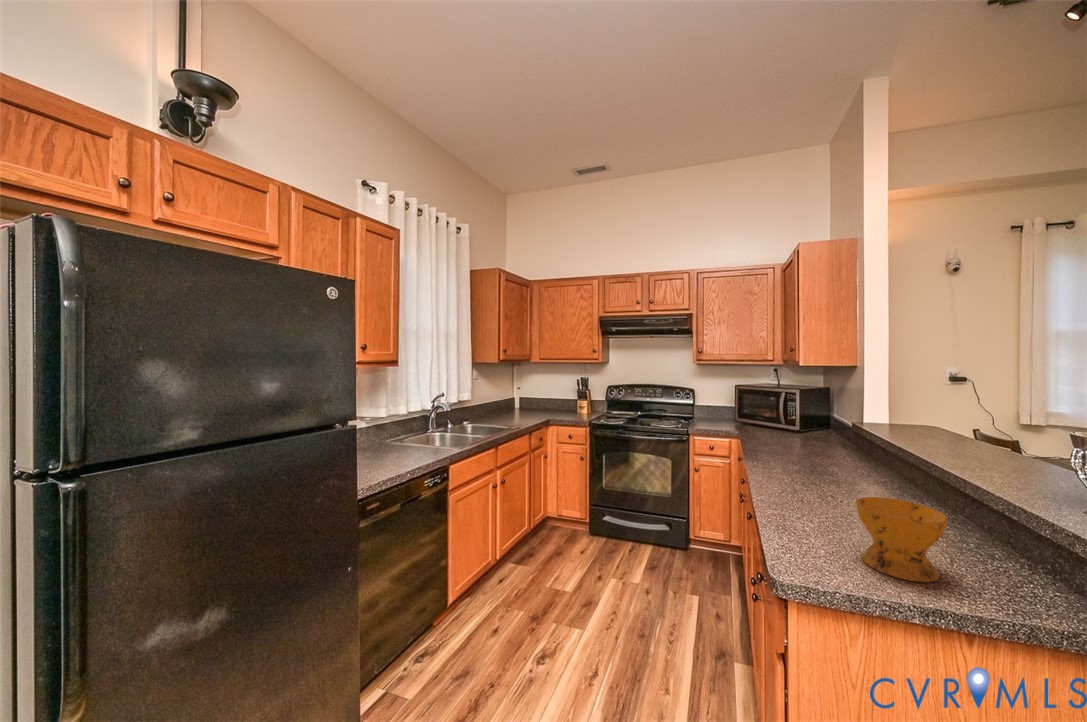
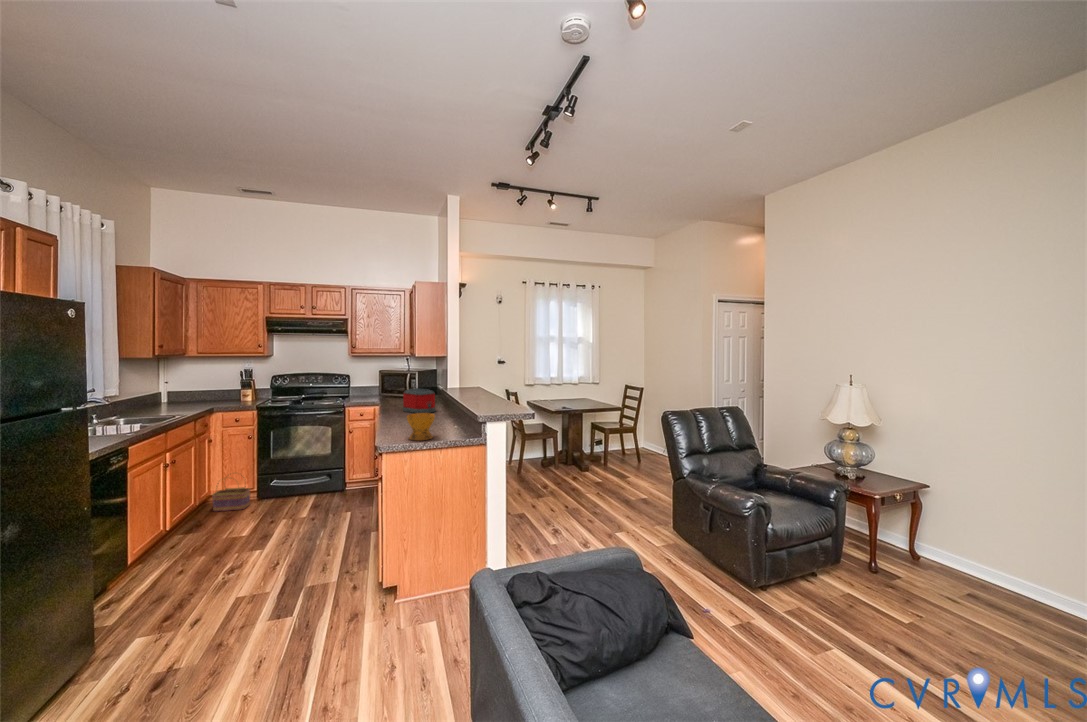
toaster: none [788,420,860,470] -> present [403,388,436,413]
basket: none [544,497,580,544] -> present [212,486,250,511]

